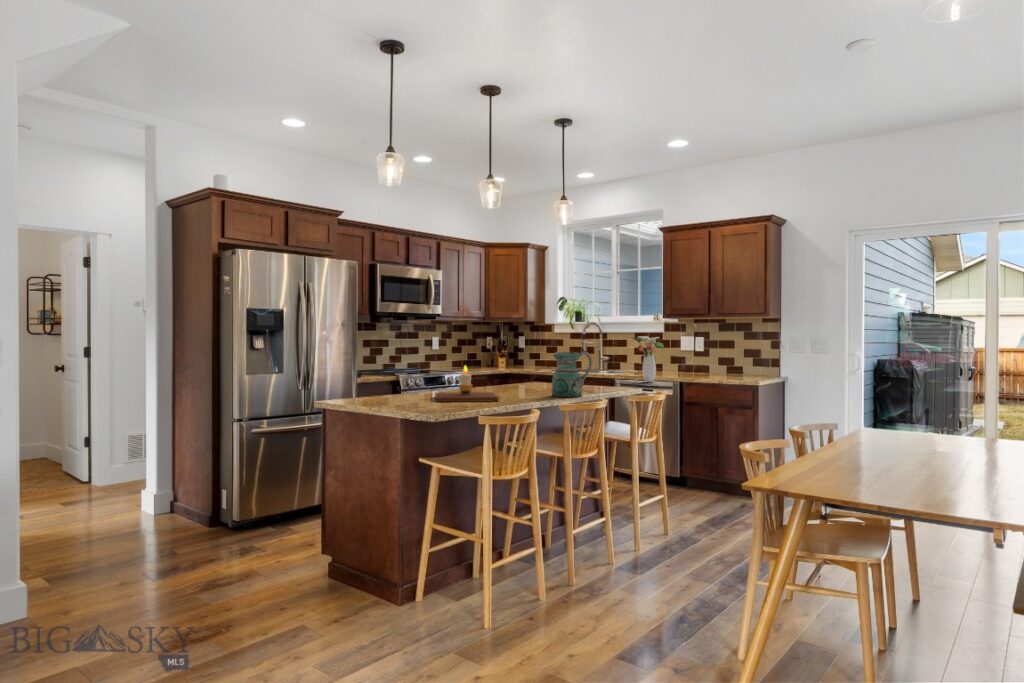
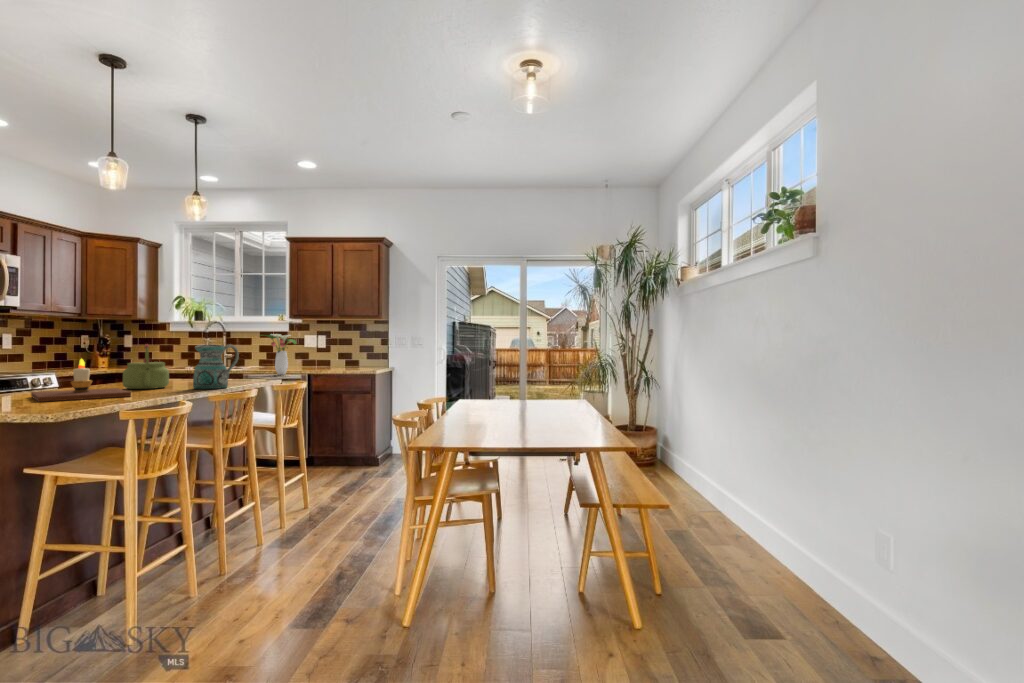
kettle: none [499,351,535,393] -> present [123,344,169,389]

